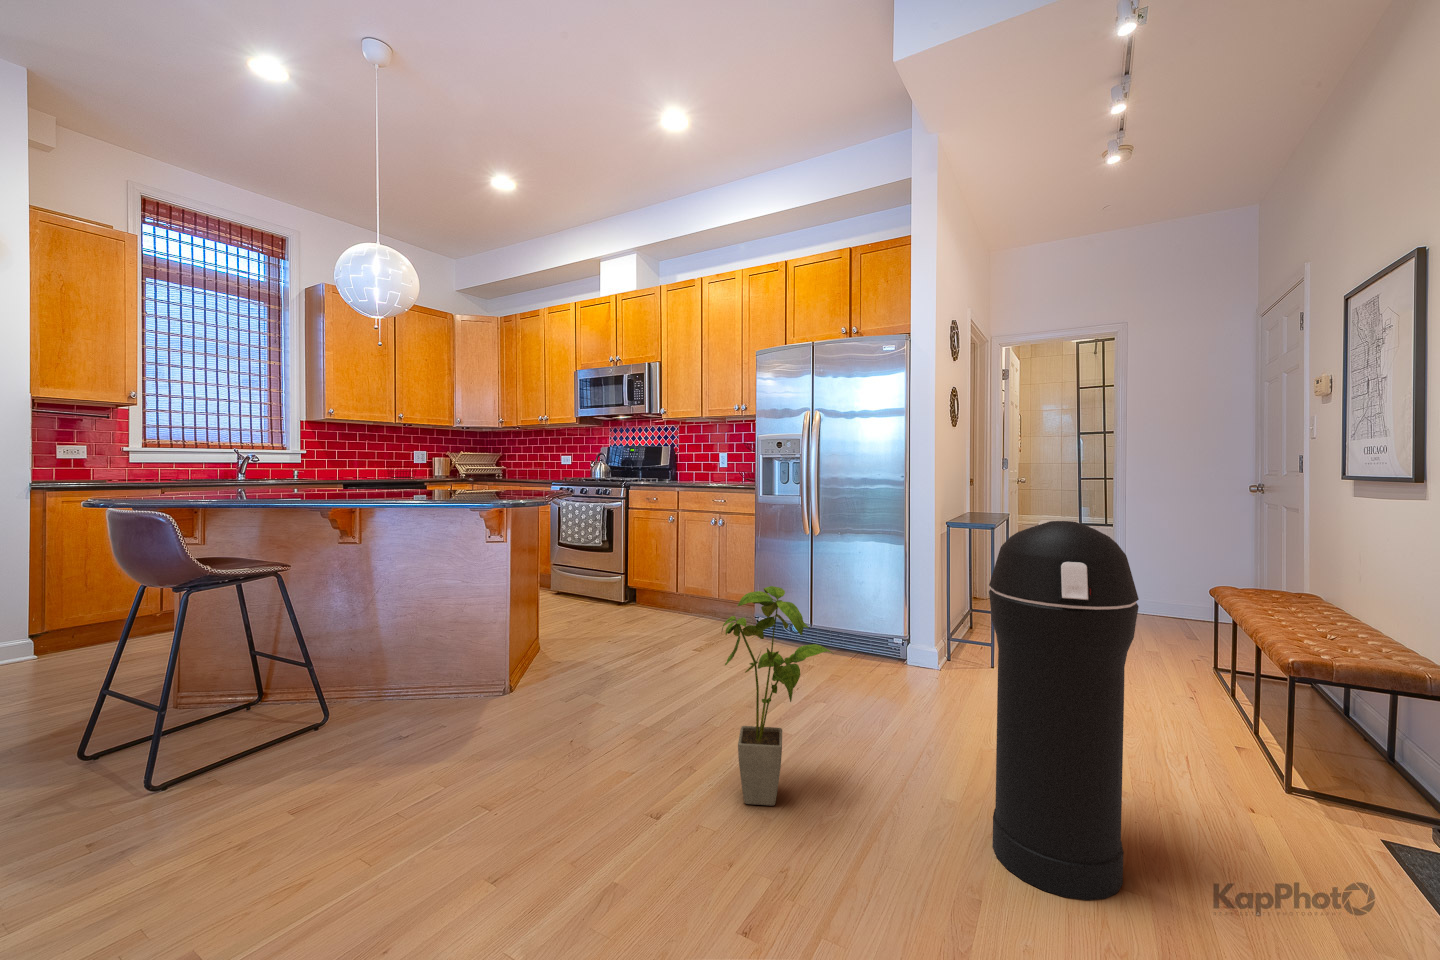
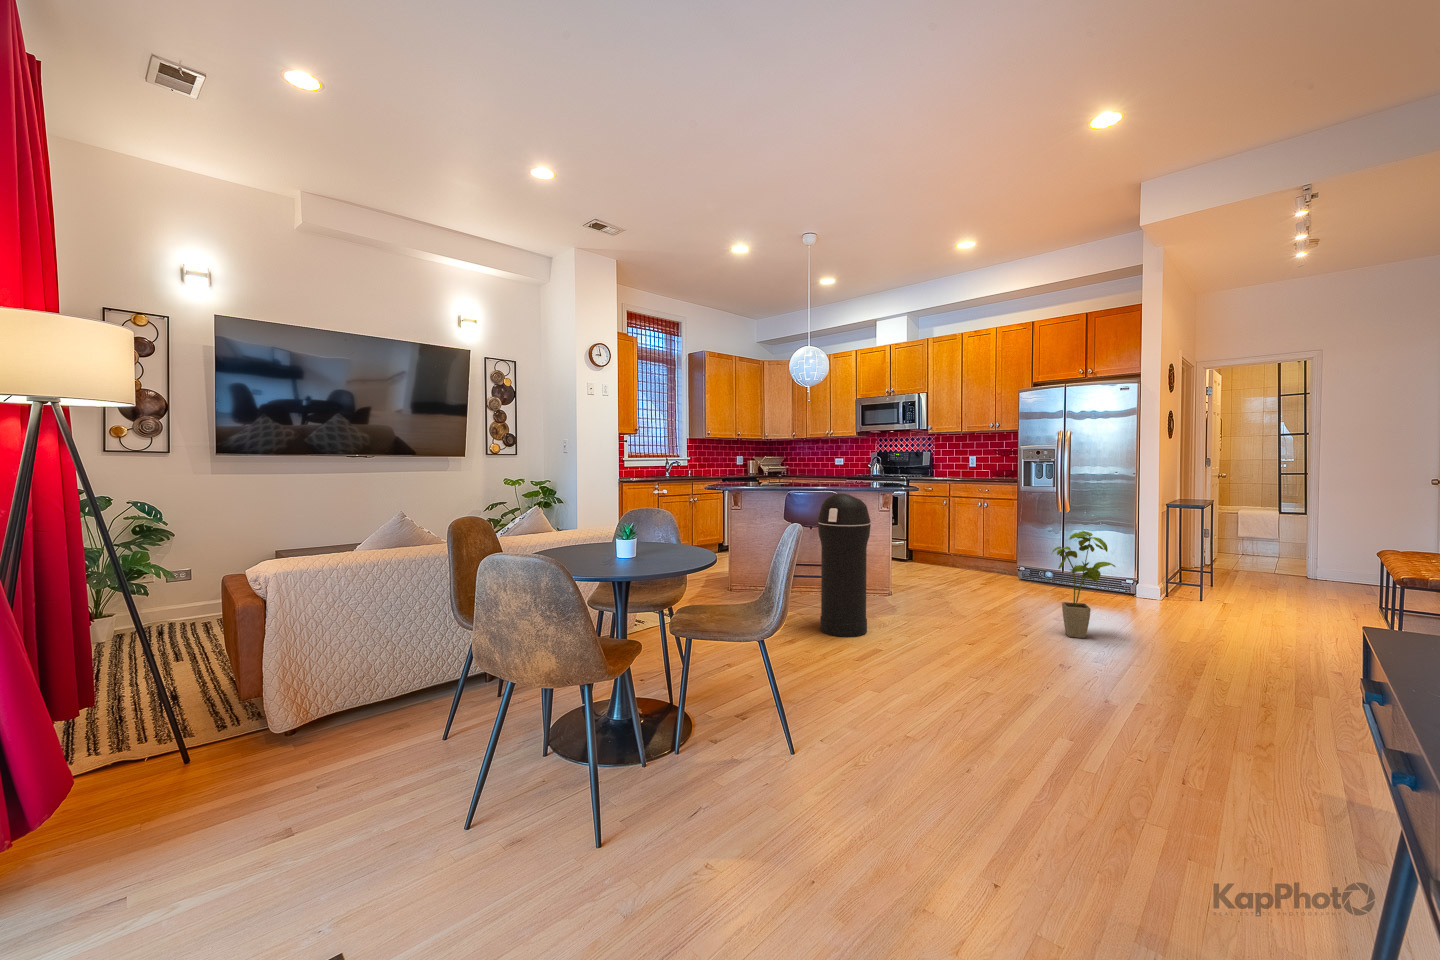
trash can: present [989,521,1139,900] -> present [818,493,871,637]

